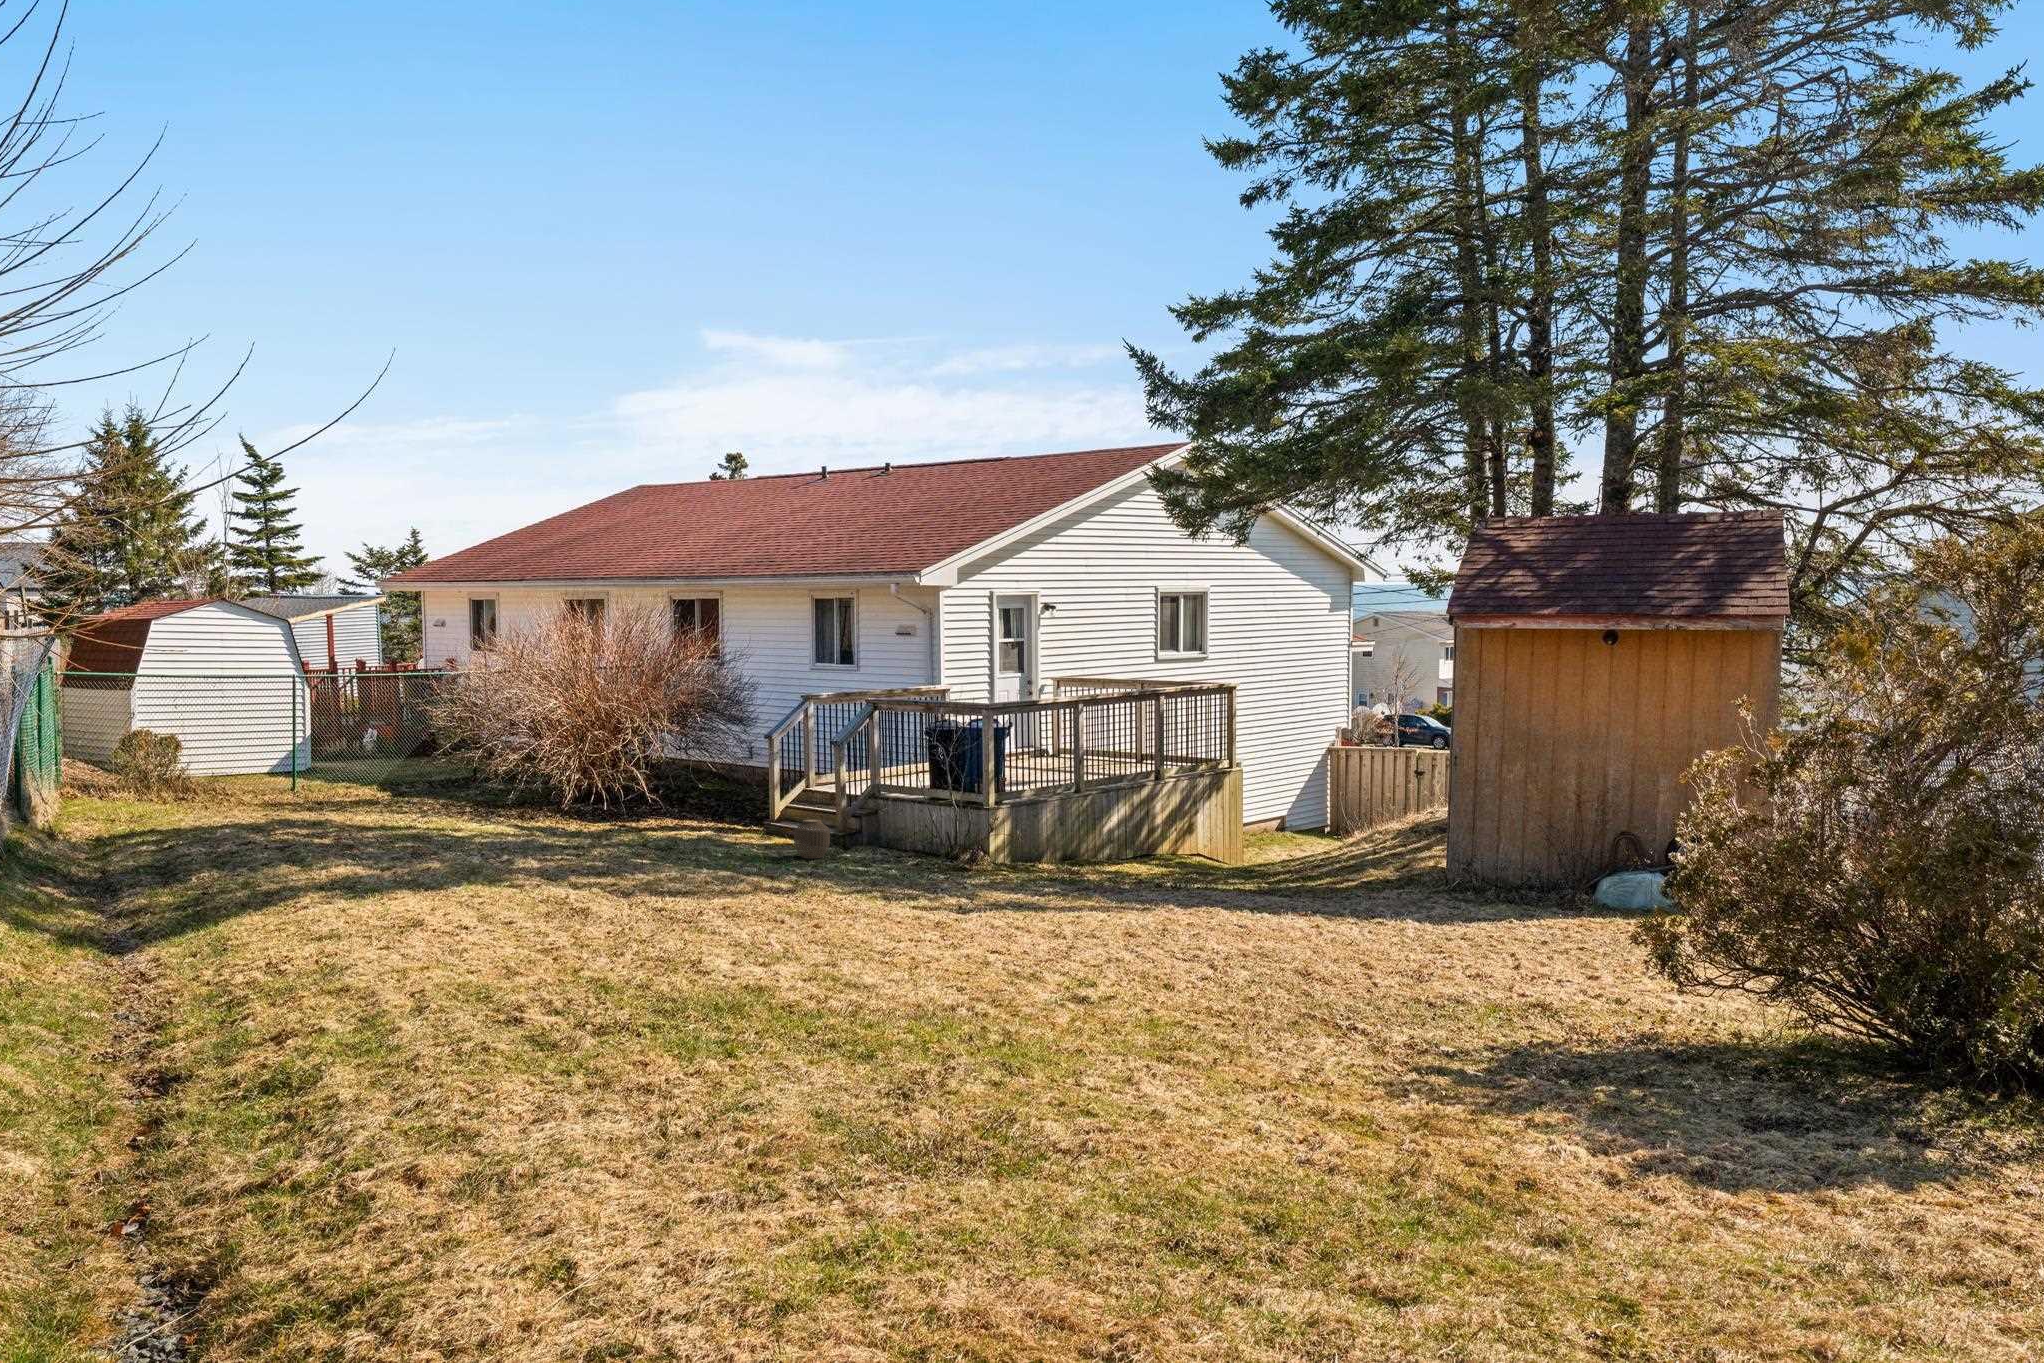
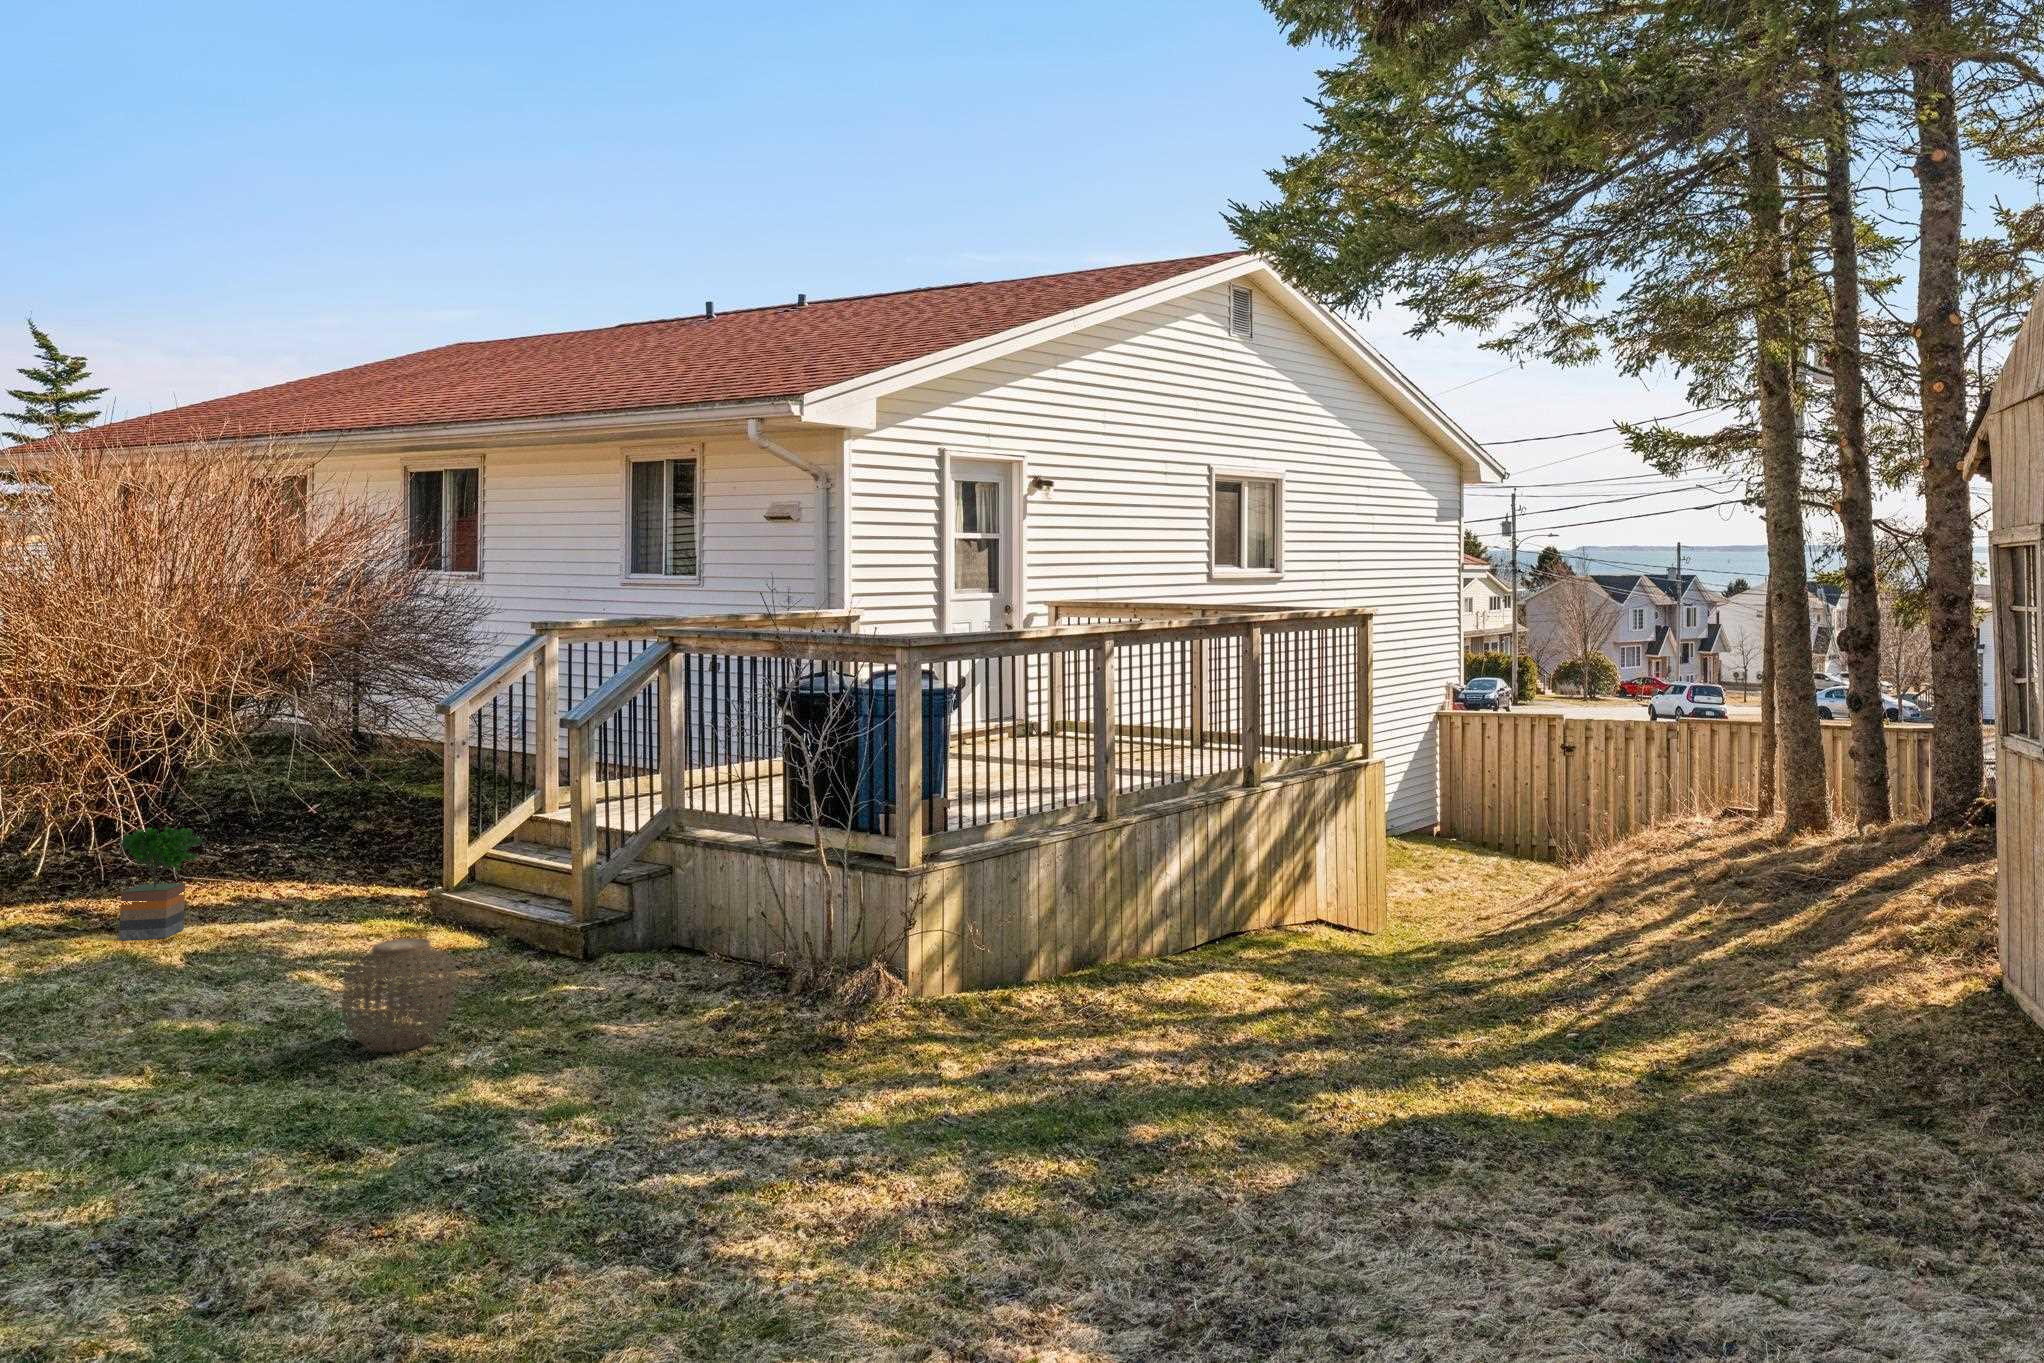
potted tree: none [658,786,689,833] -> present [119,827,202,941]

